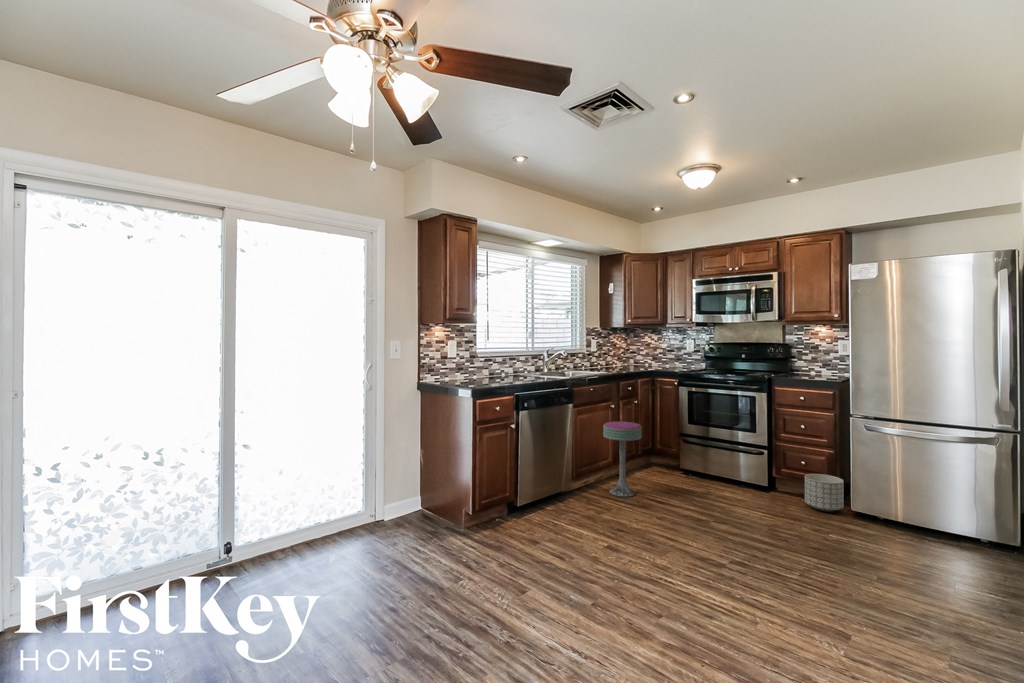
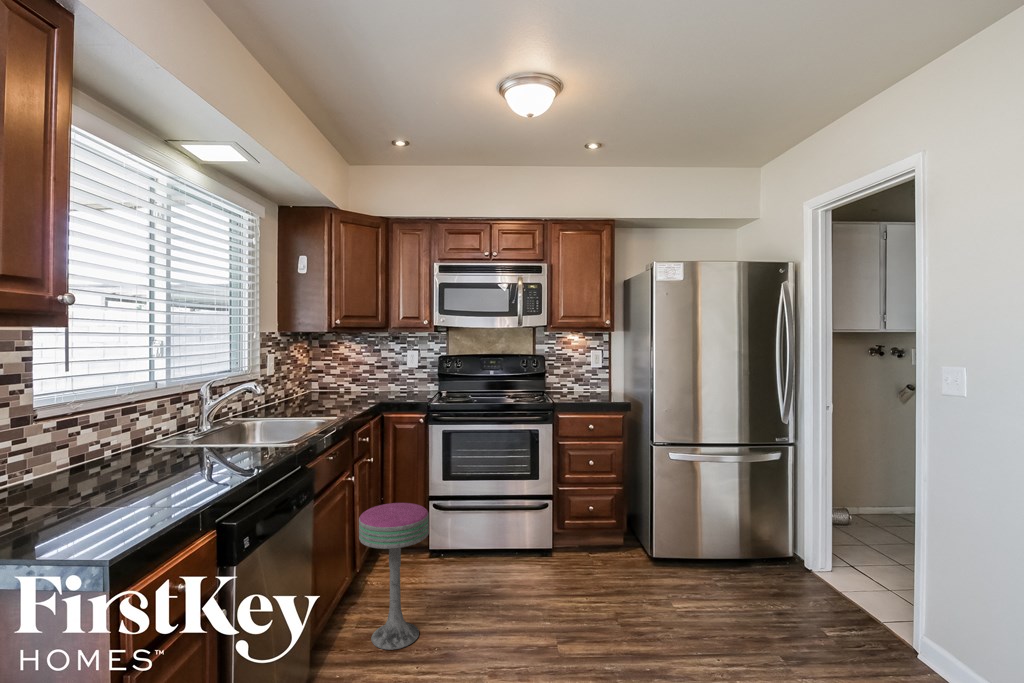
planter: present [805,474,844,512] -> none [605,515,645,563]

